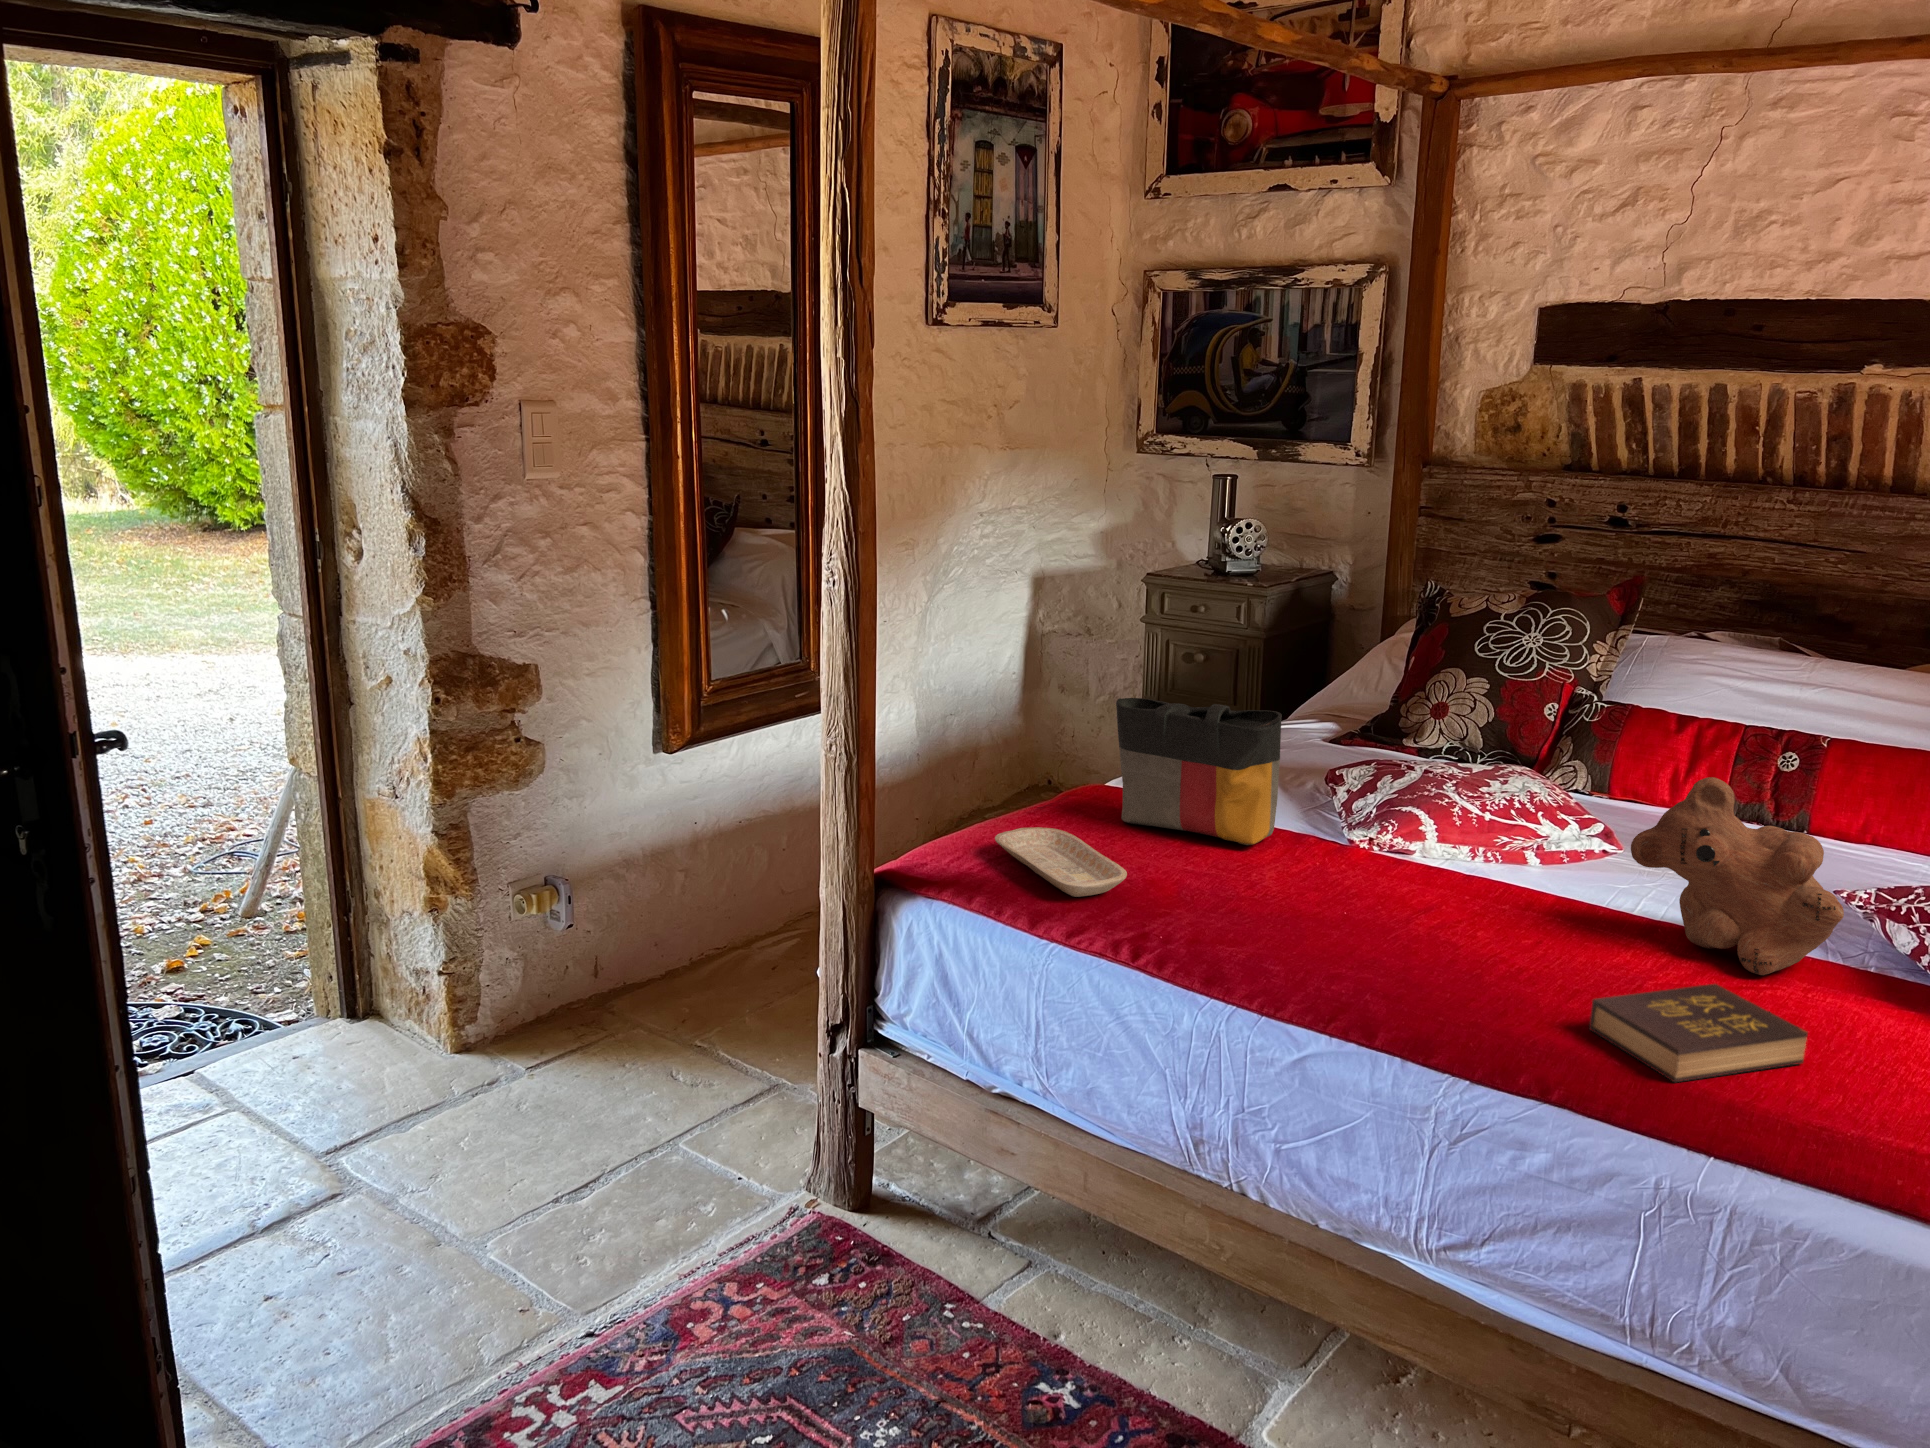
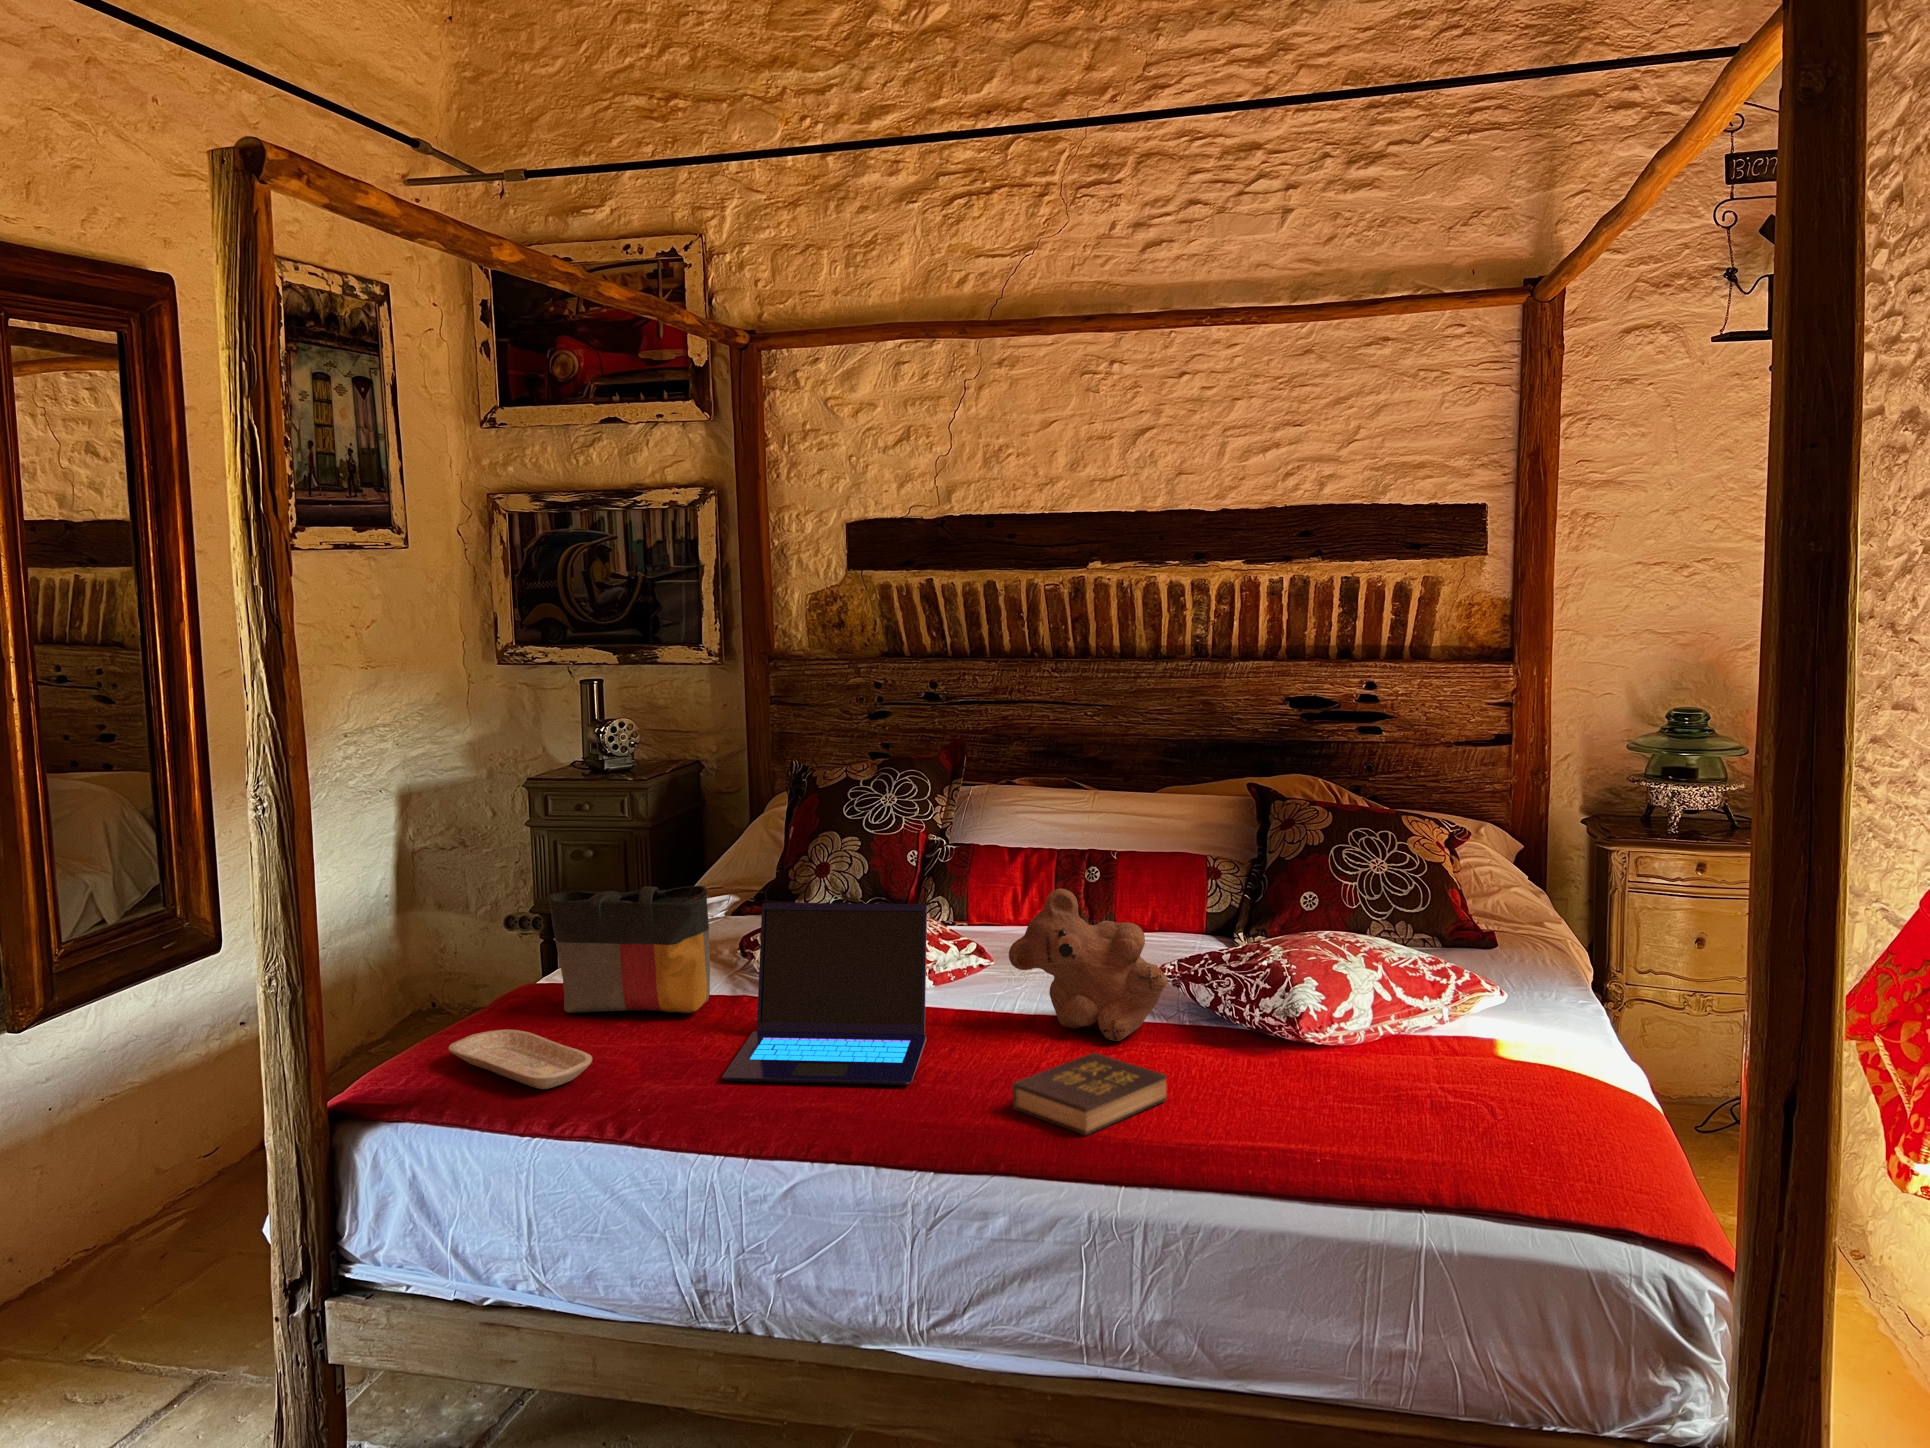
laptop: none [1258,740,1533,972] -> present [722,903,927,1085]

